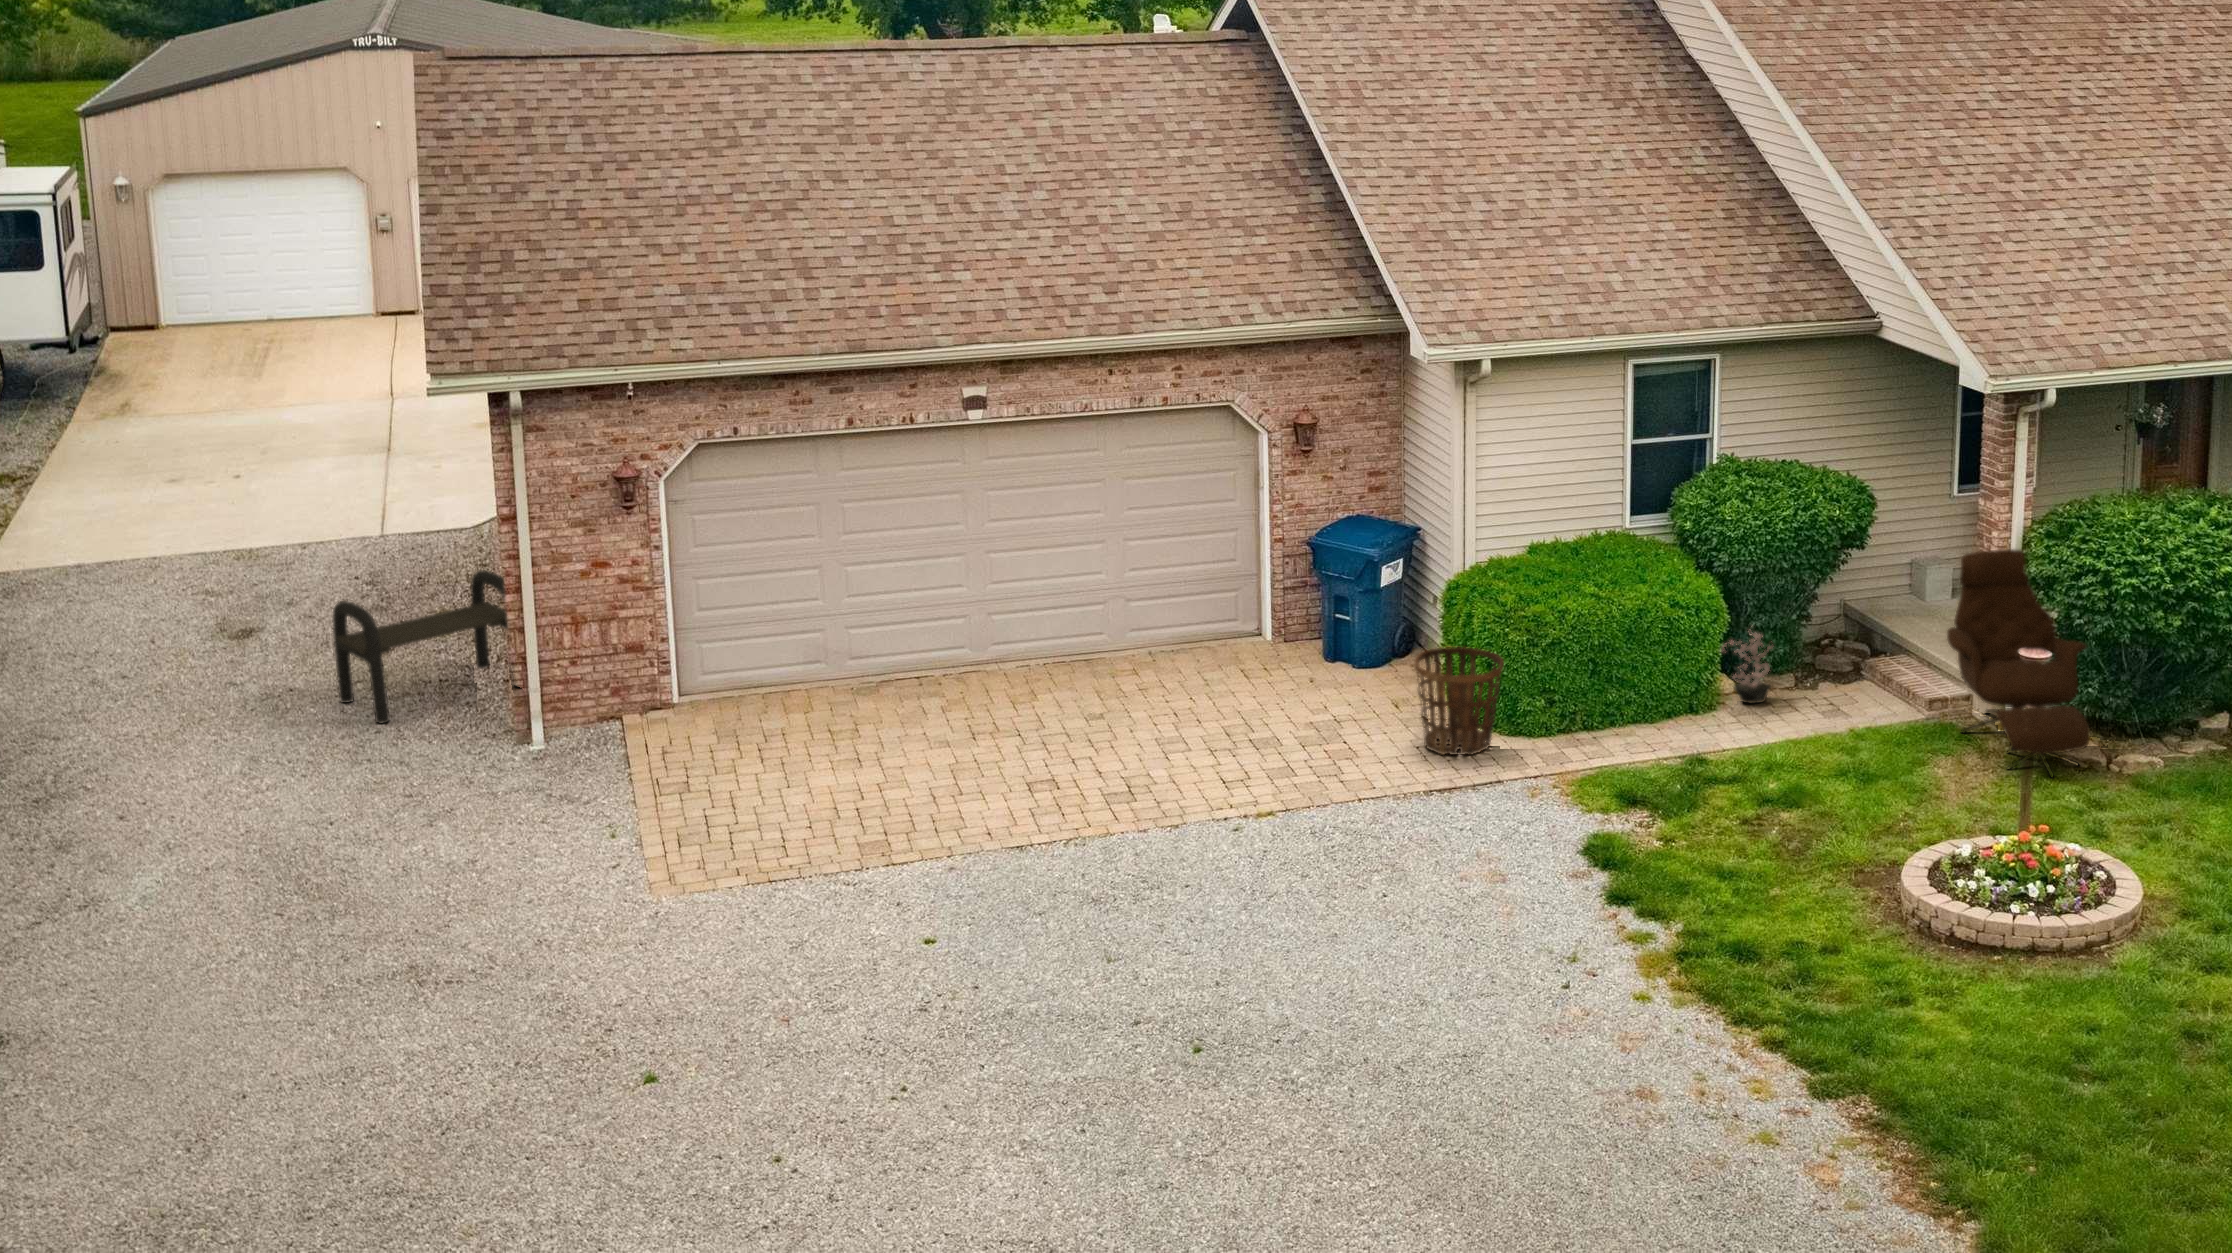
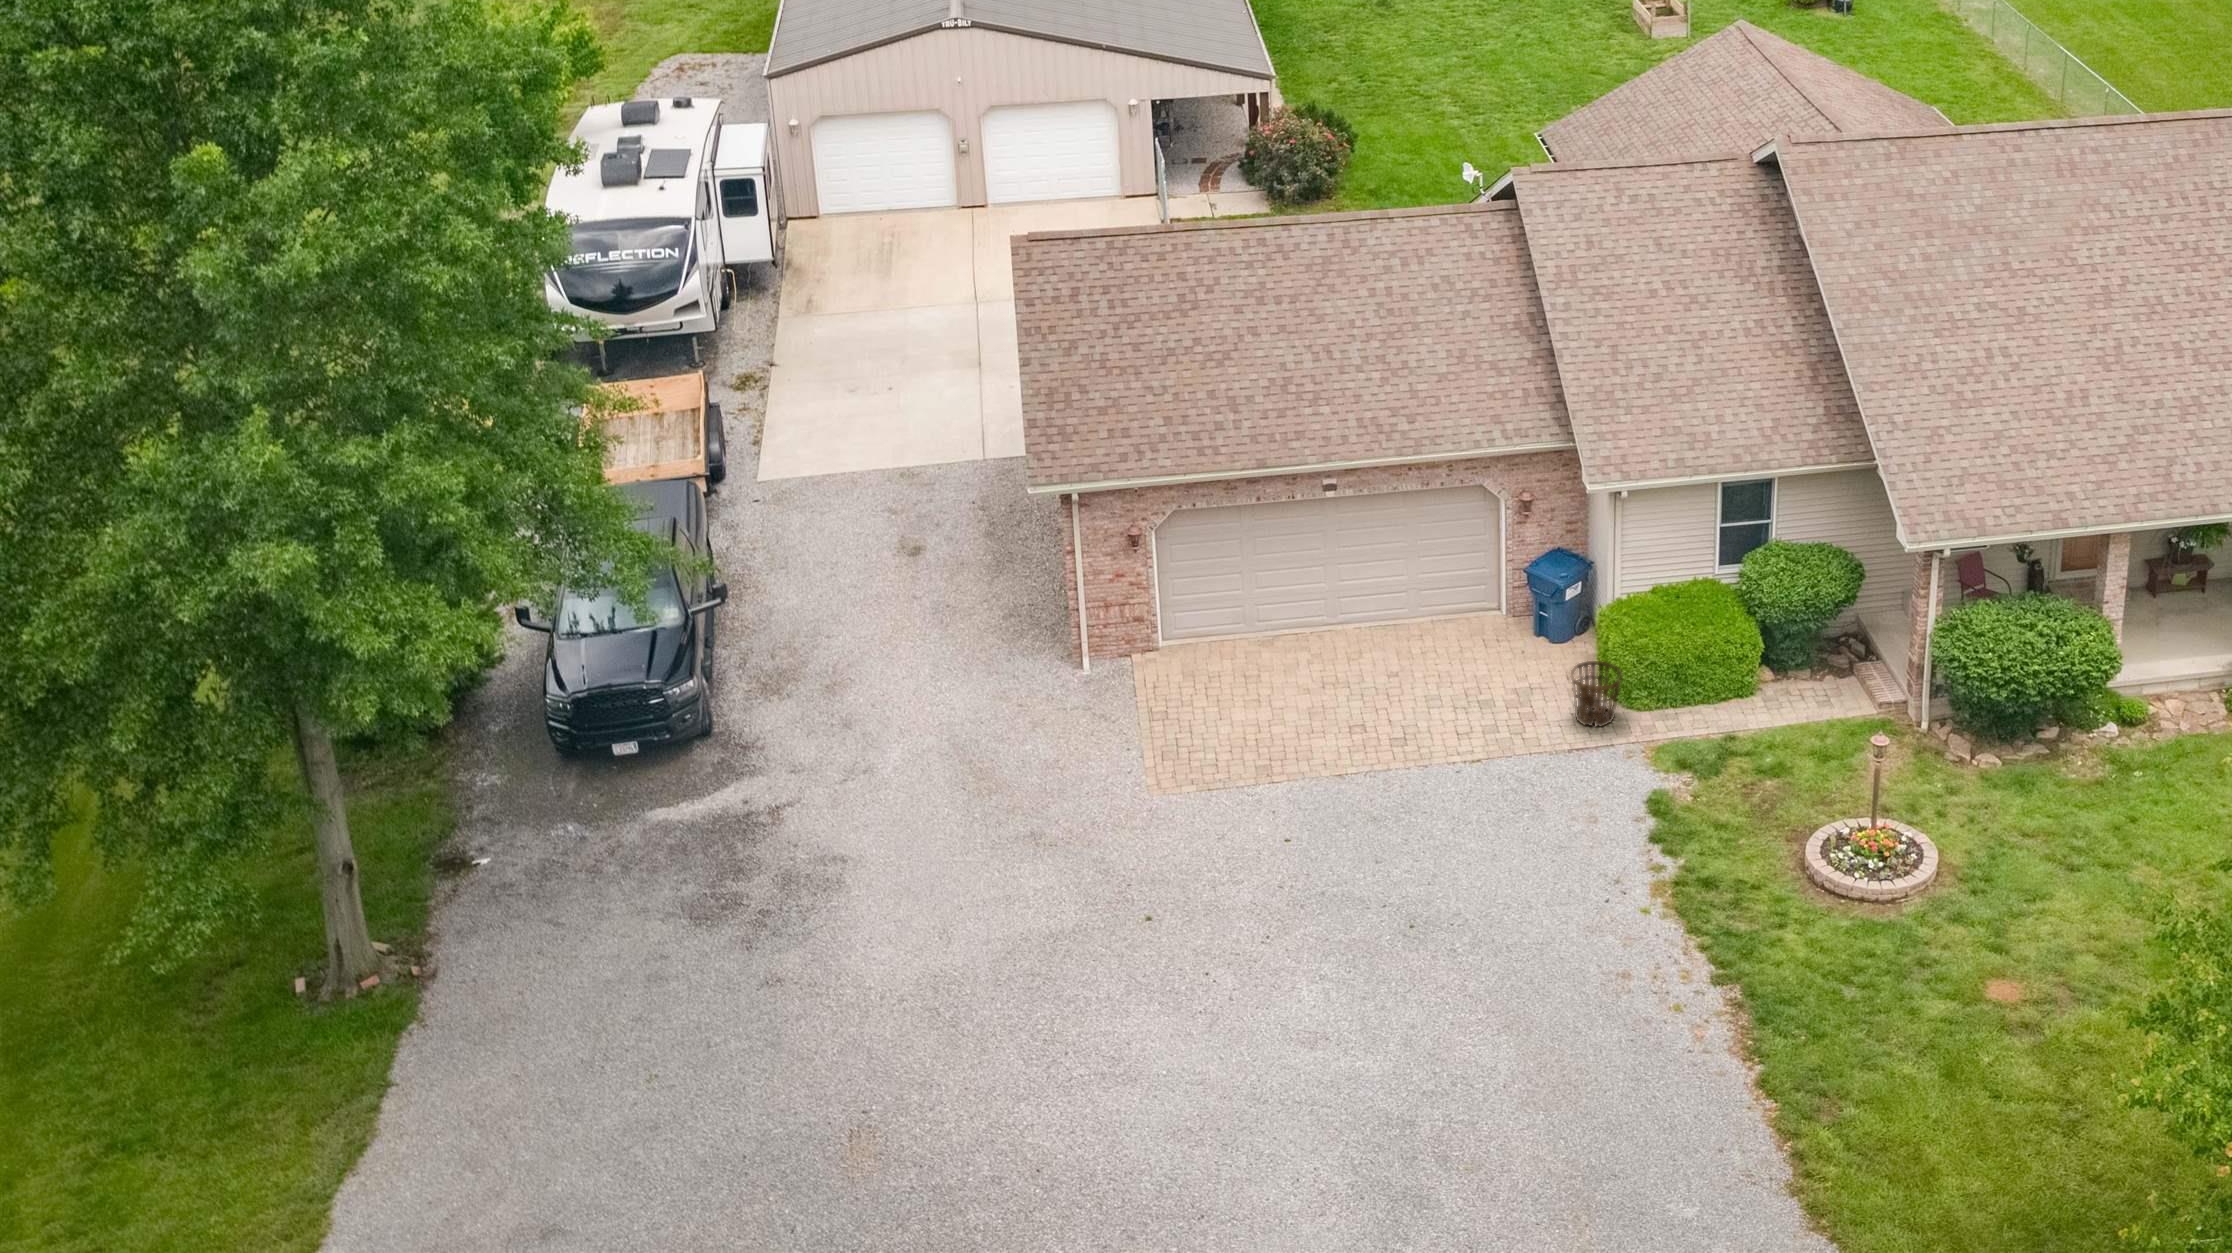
lounge chair: present [1947,549,2090,777] -> none [1885,626,1968,772]
bench: present [333,570,517,723] -> none [975,559,1078,653]
potted plant: present [1723,626,1771,703] -> none [1753,648,1791,697]

